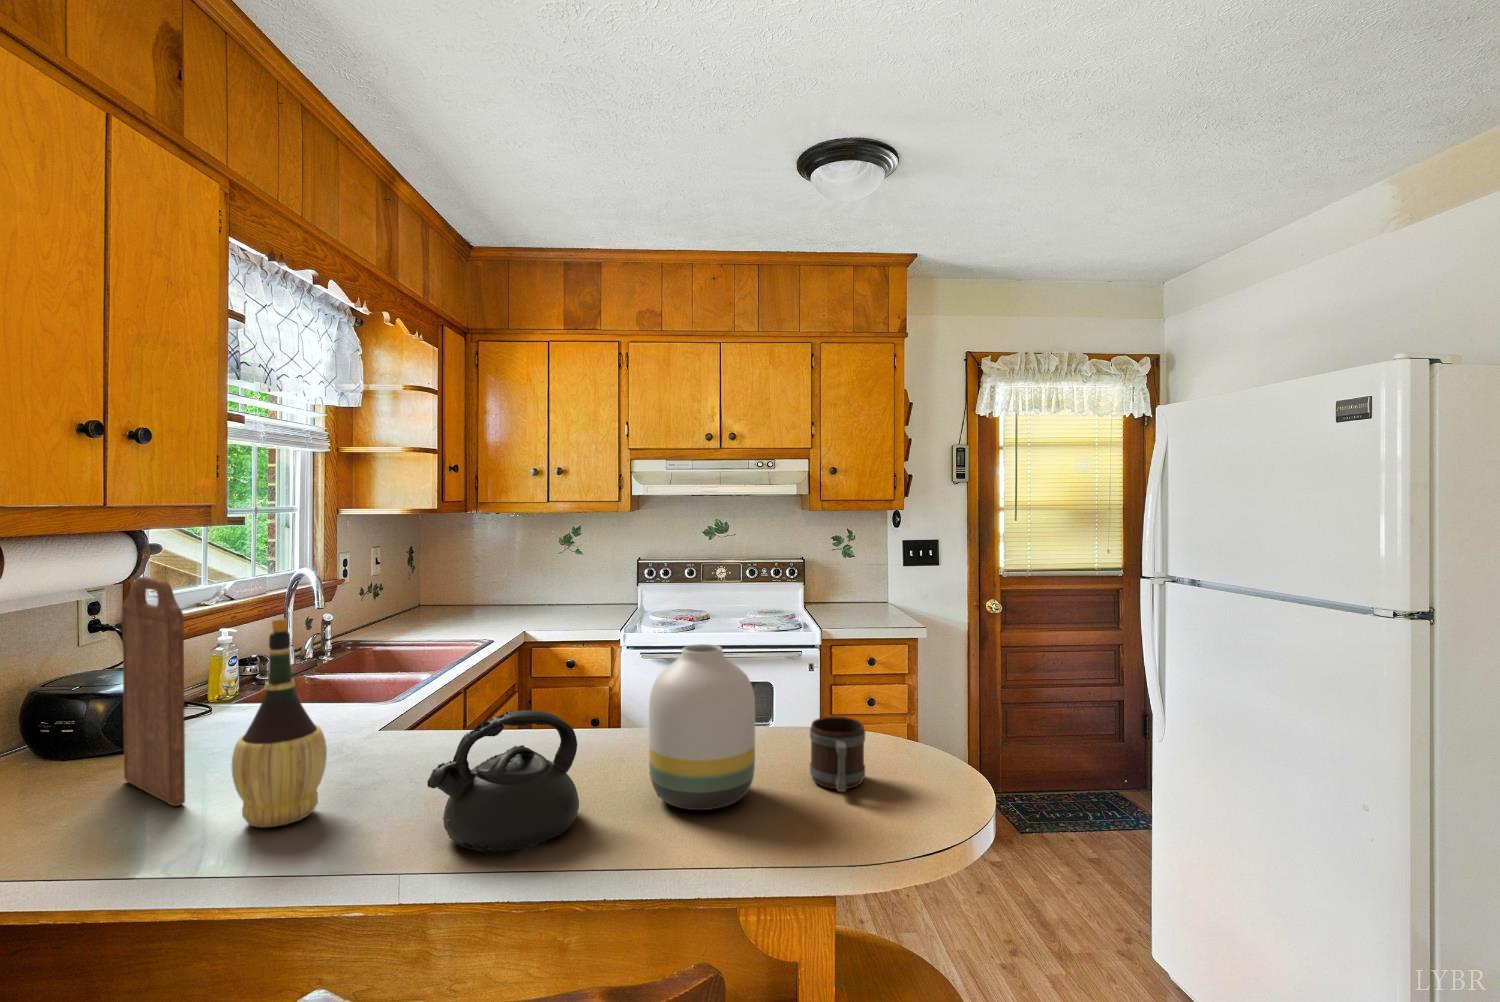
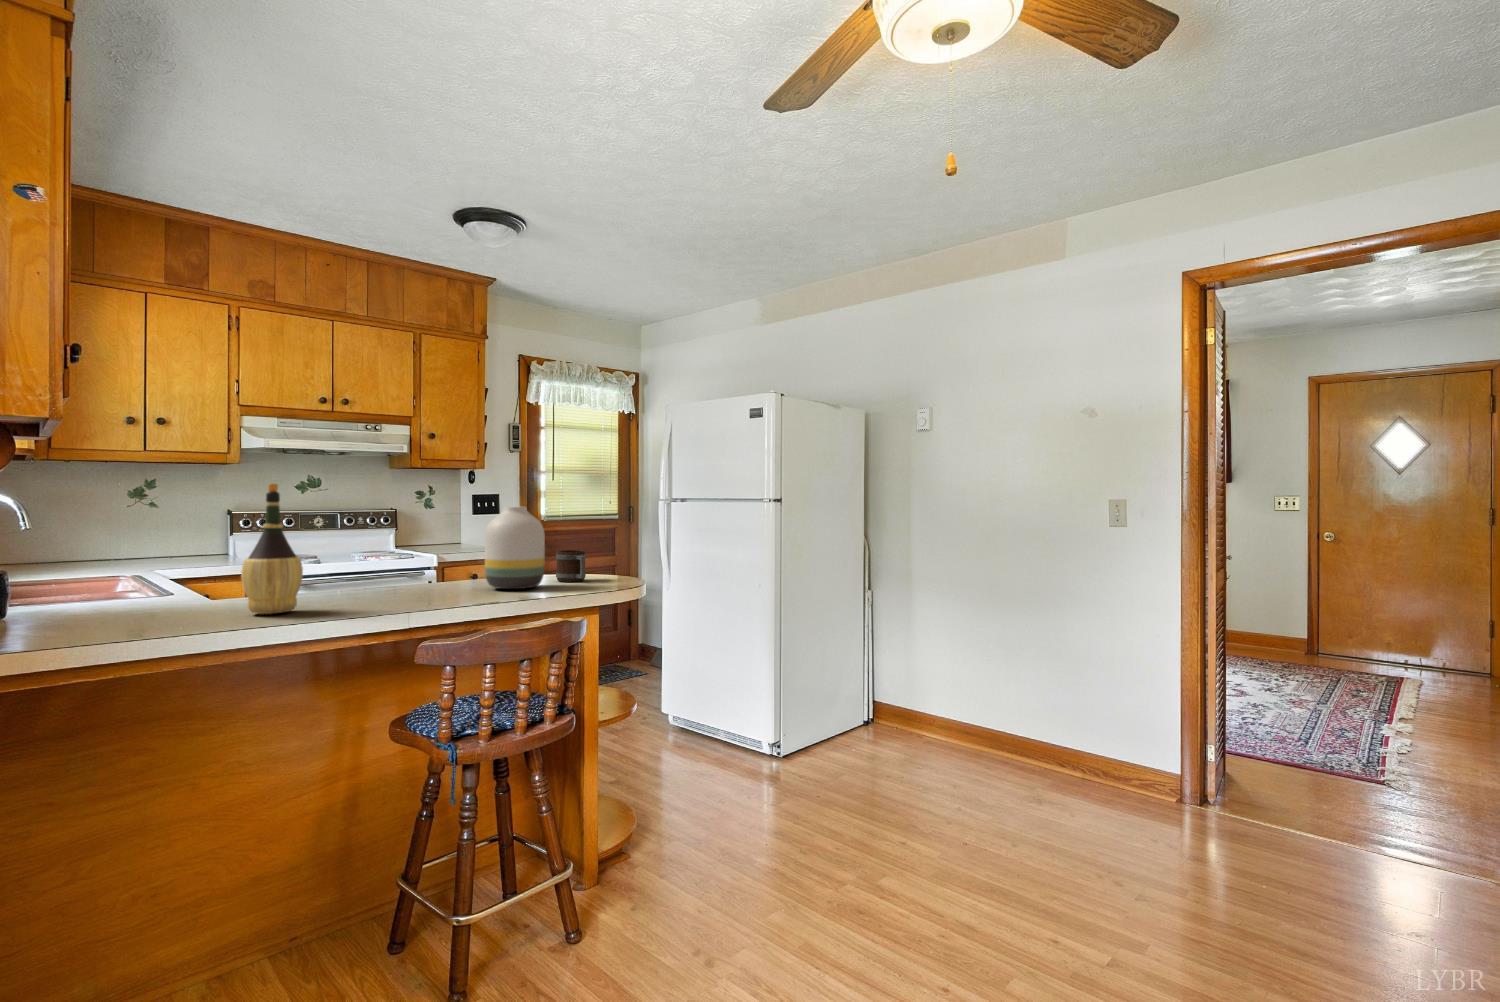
cutting board: present [122,576,185,806] -> none [63,459,171,622]
teapot: present [427,710,579,852] -> none [394,535,474,604]

